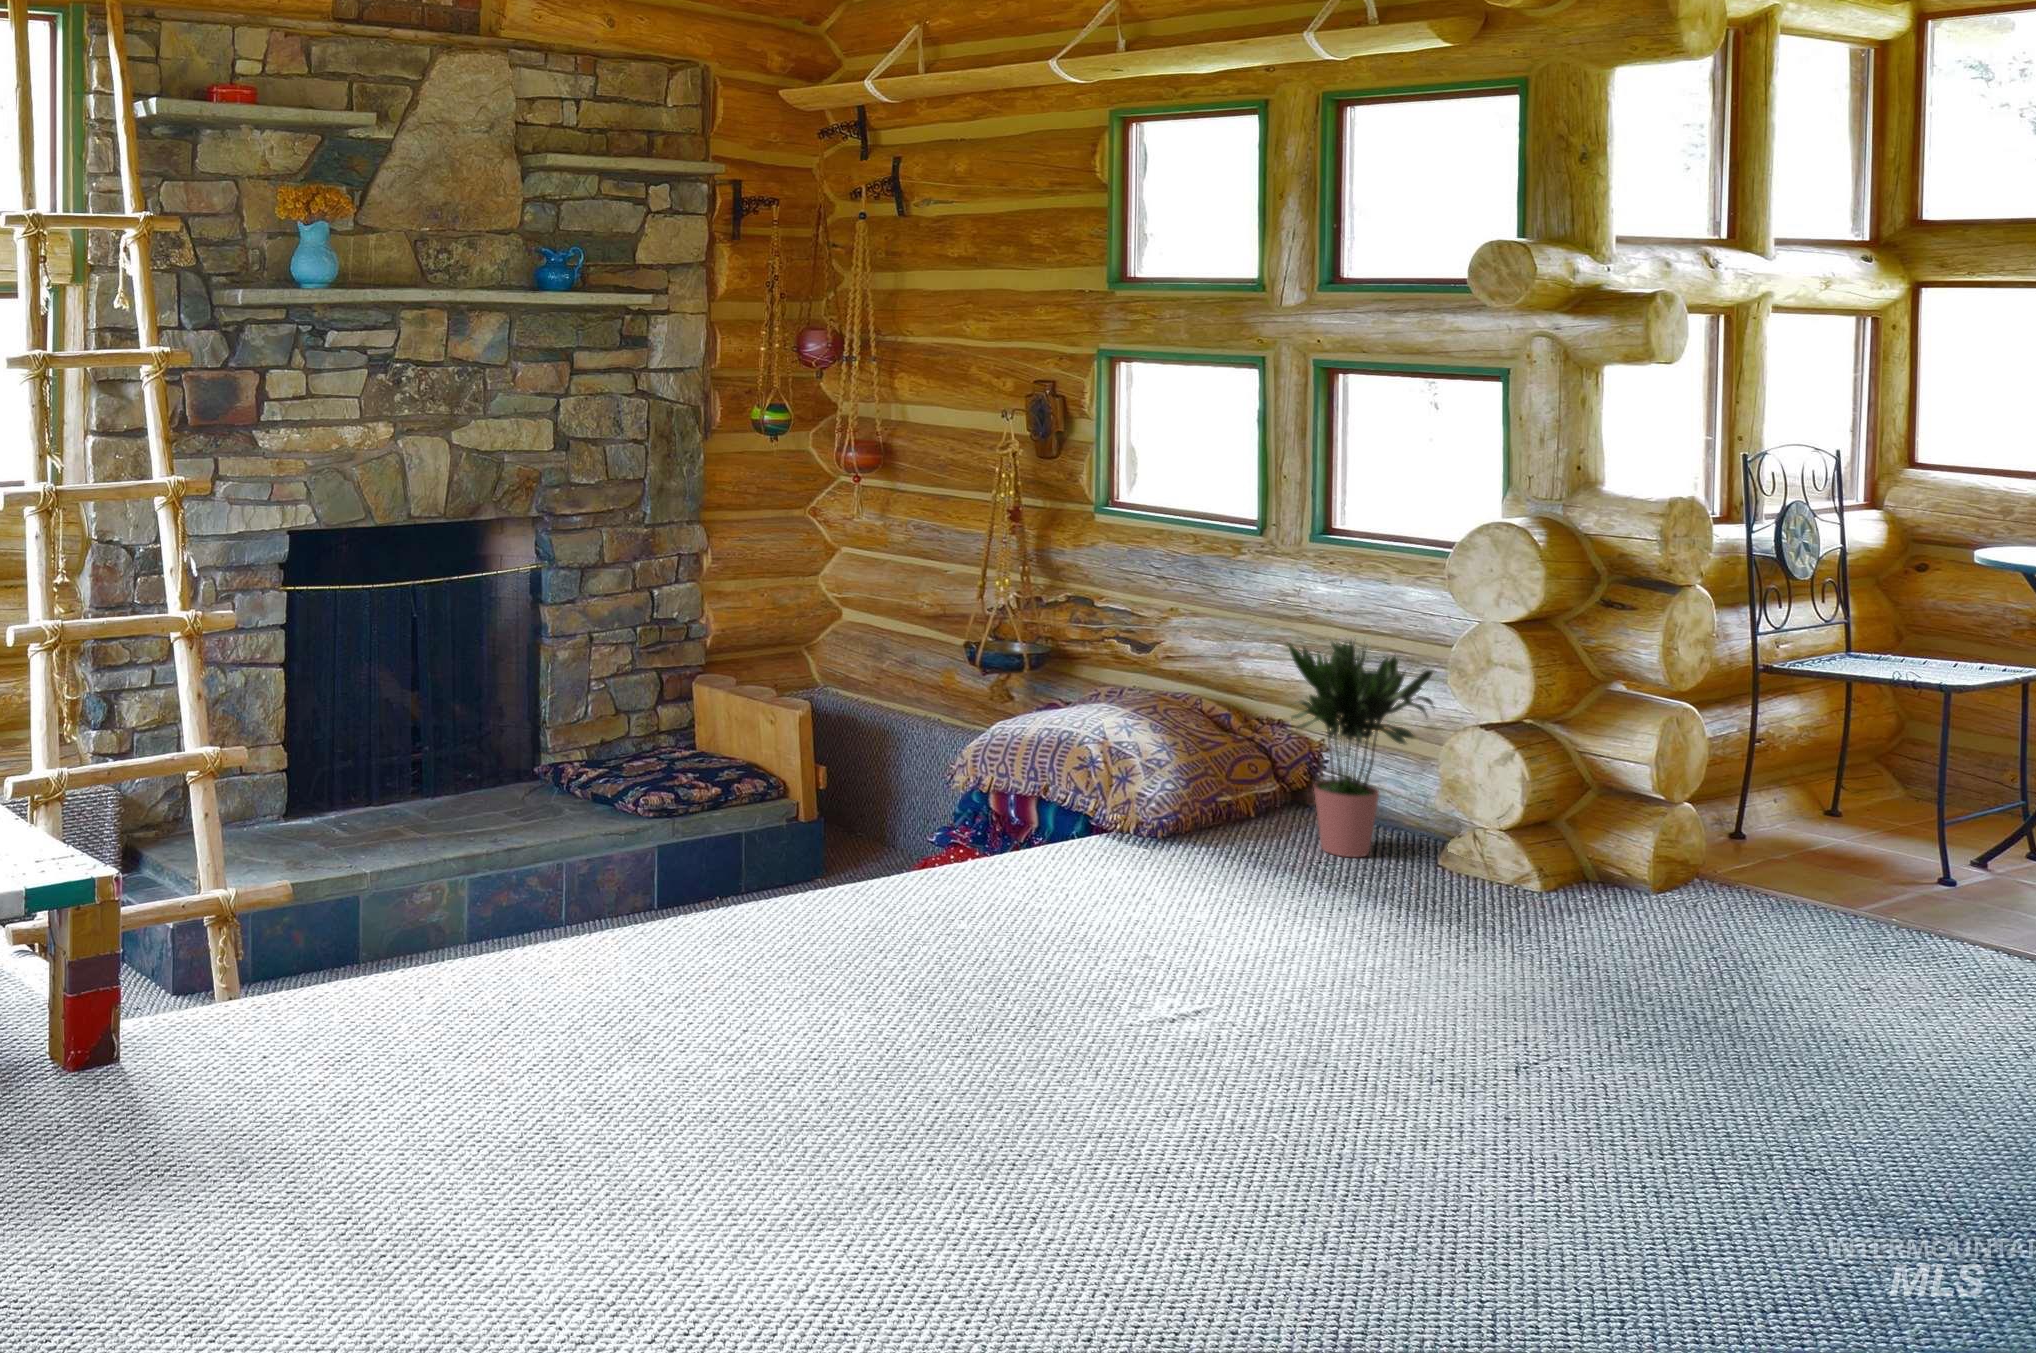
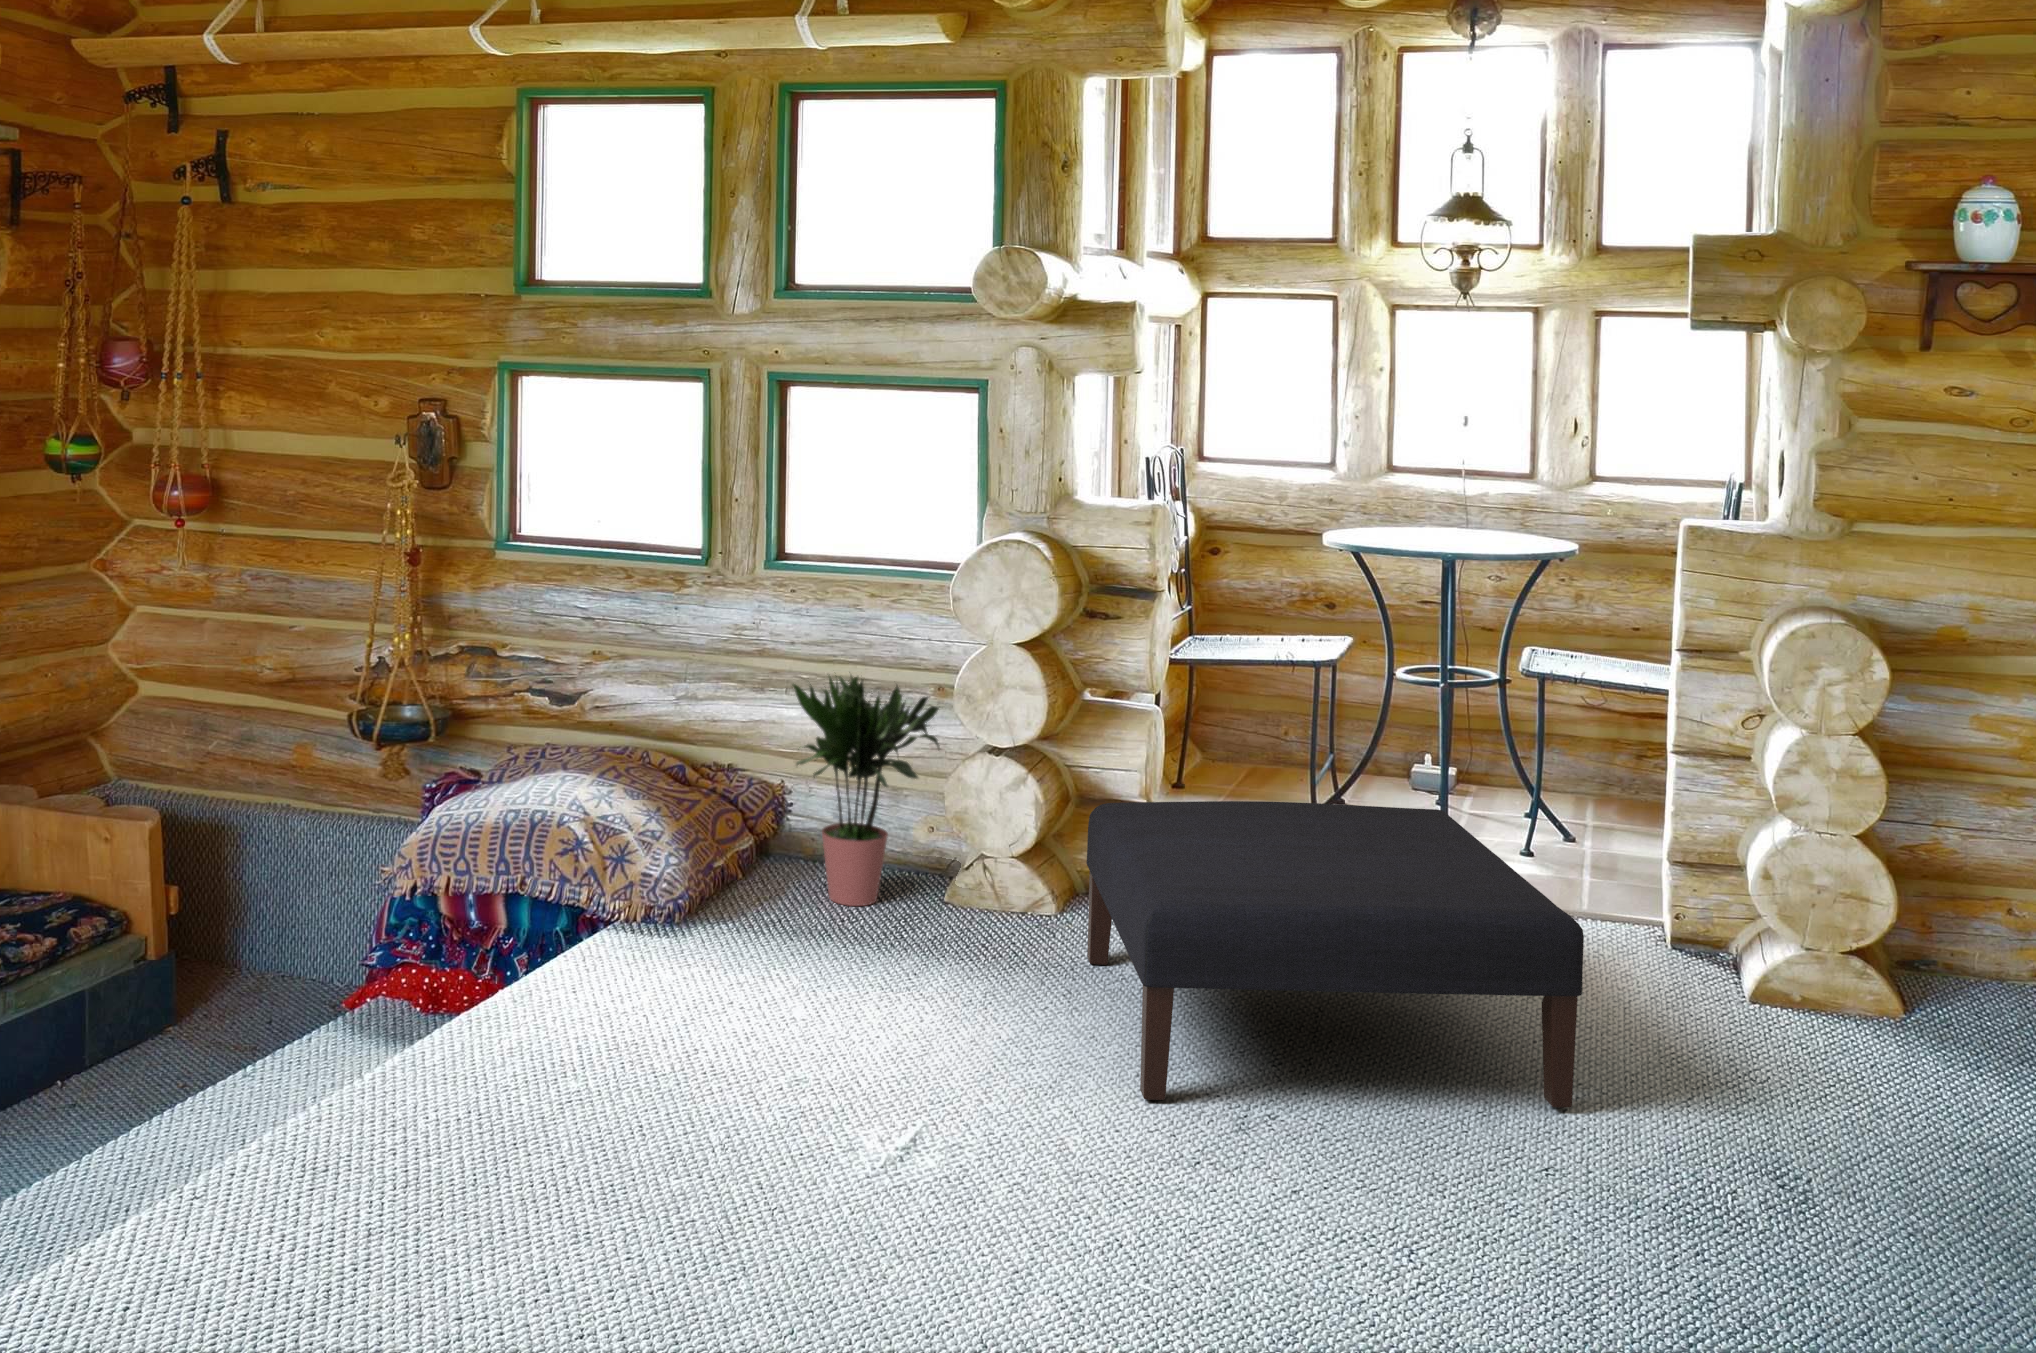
ottoman: none [1444,780,1979,1147] -> present [1086,801,1584,1108]

